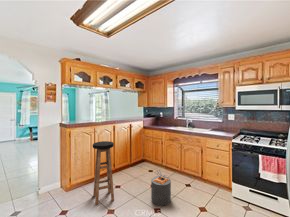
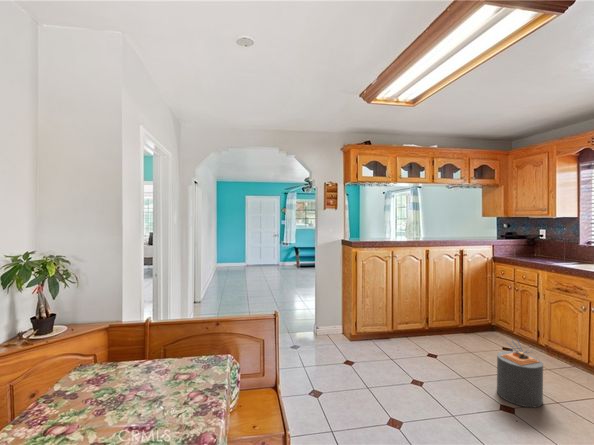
bar stool: present [93,141,114,205] -> none [389,273,424,372]

